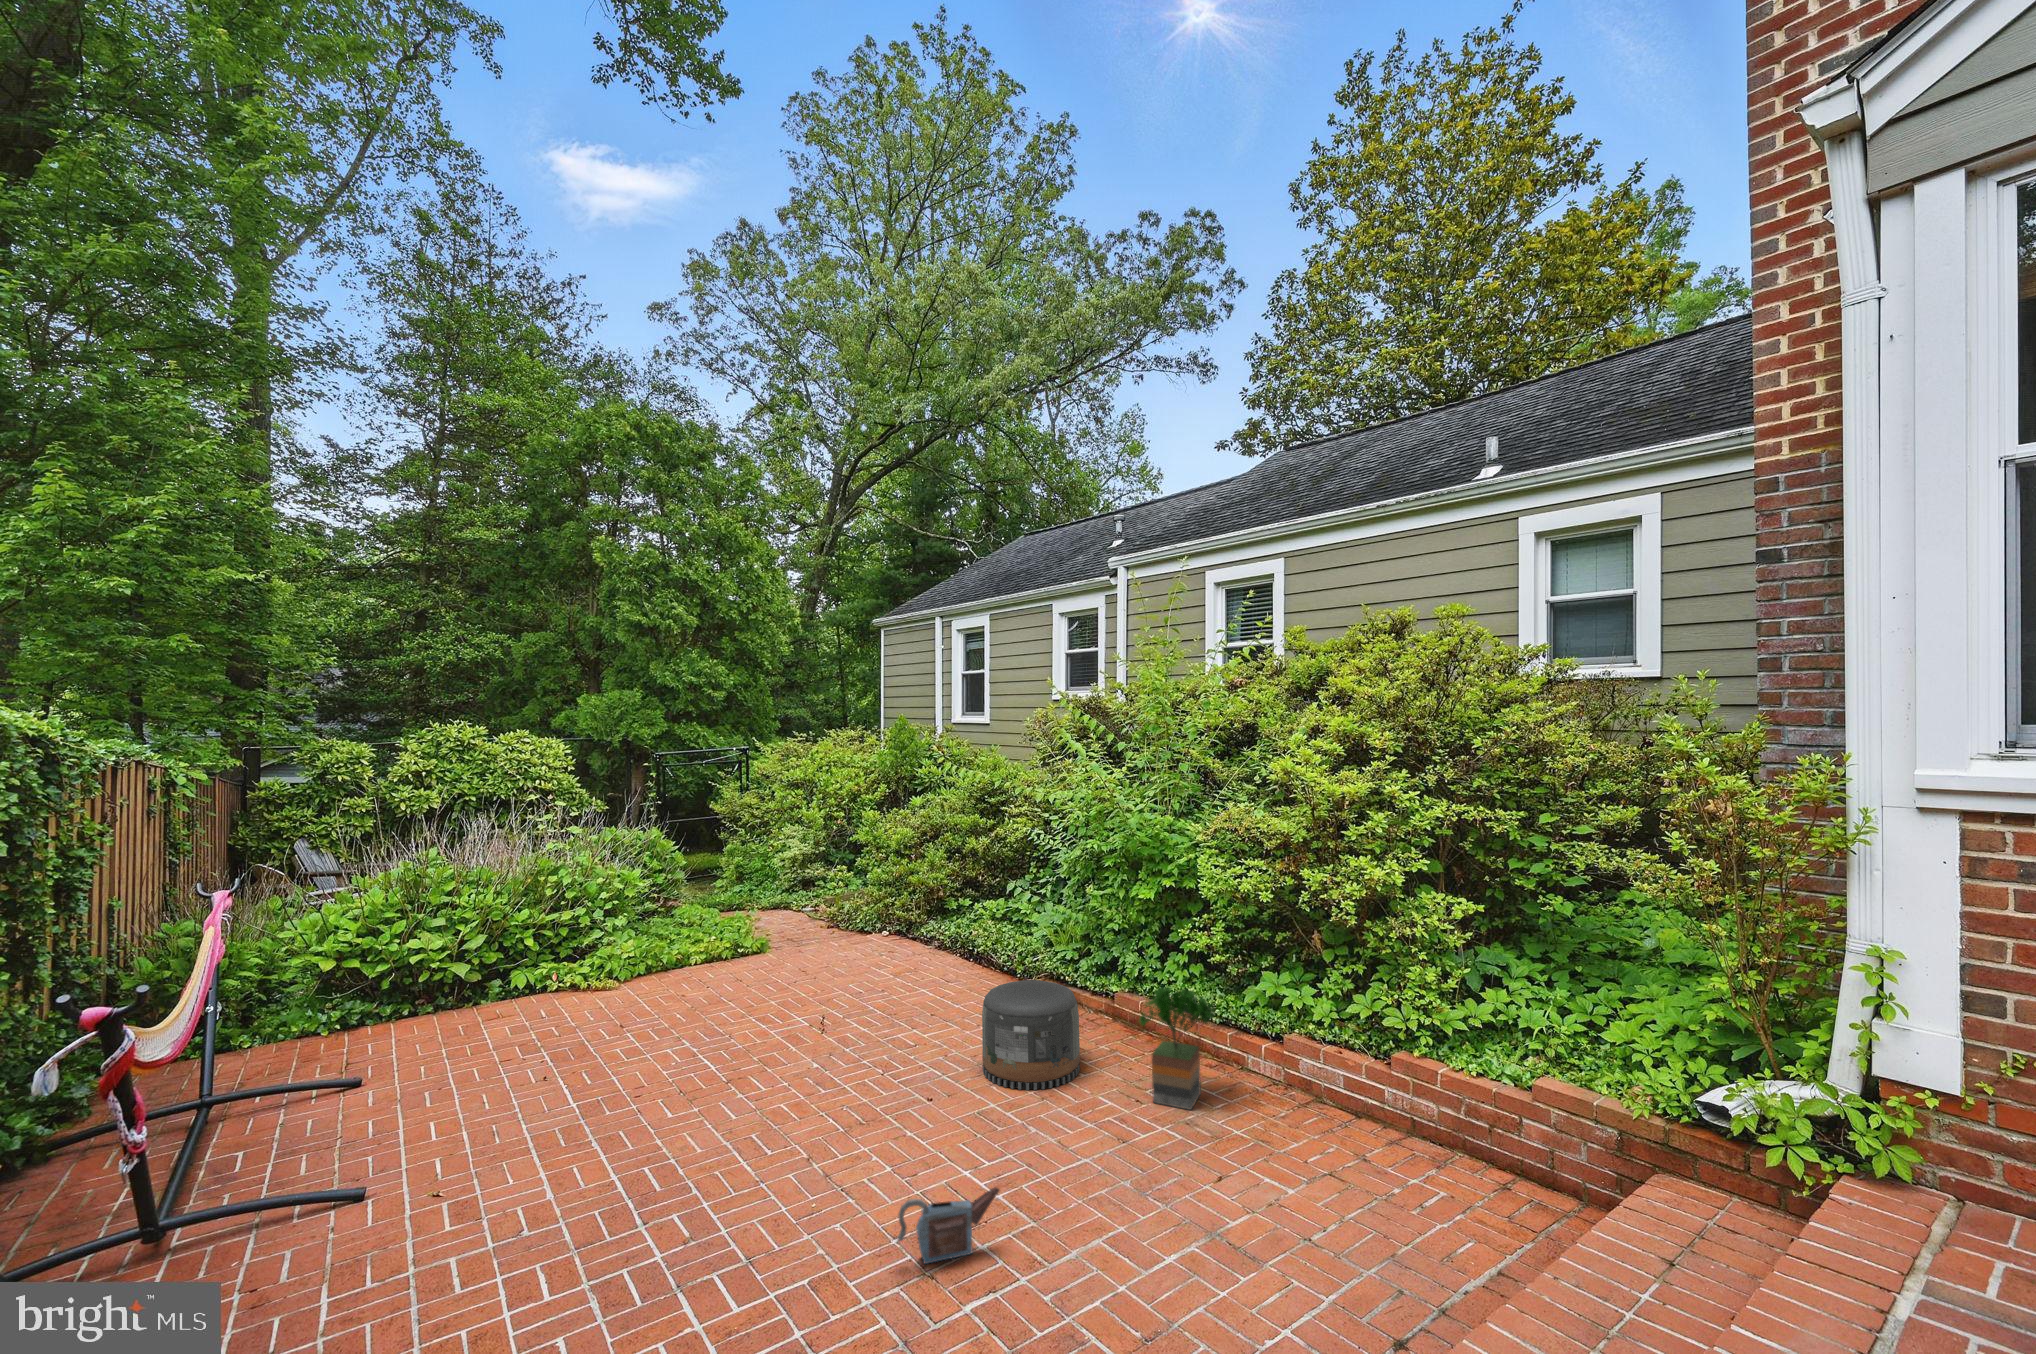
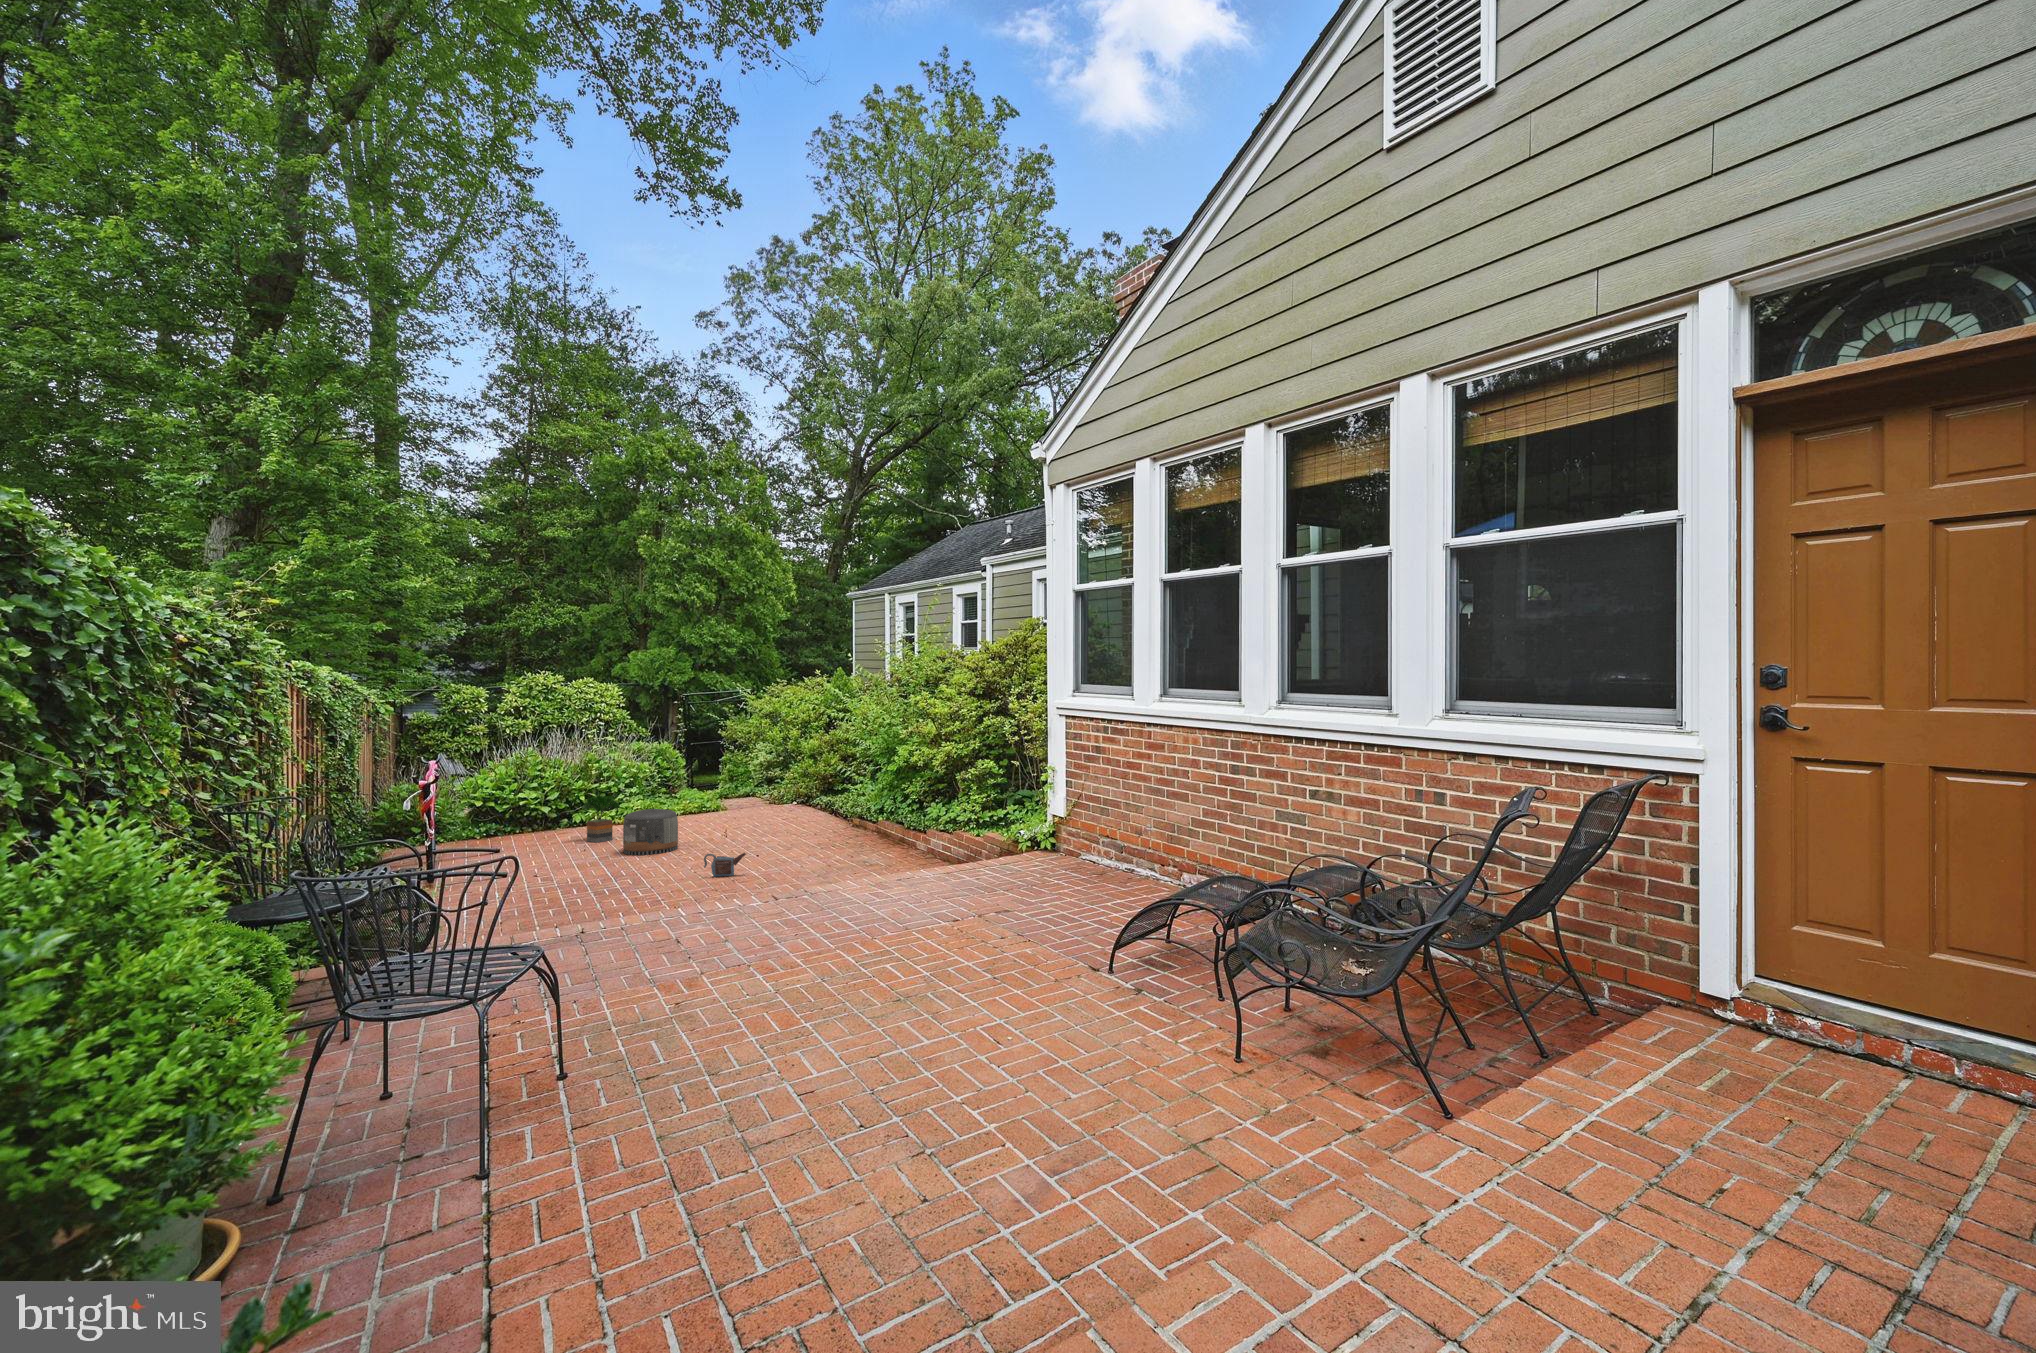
pouf: present [982,980,1080,1090] -> present [623,809,678,855]
potted tree: present [1139,987,1214,1110] -> present [584,796,620,843]

